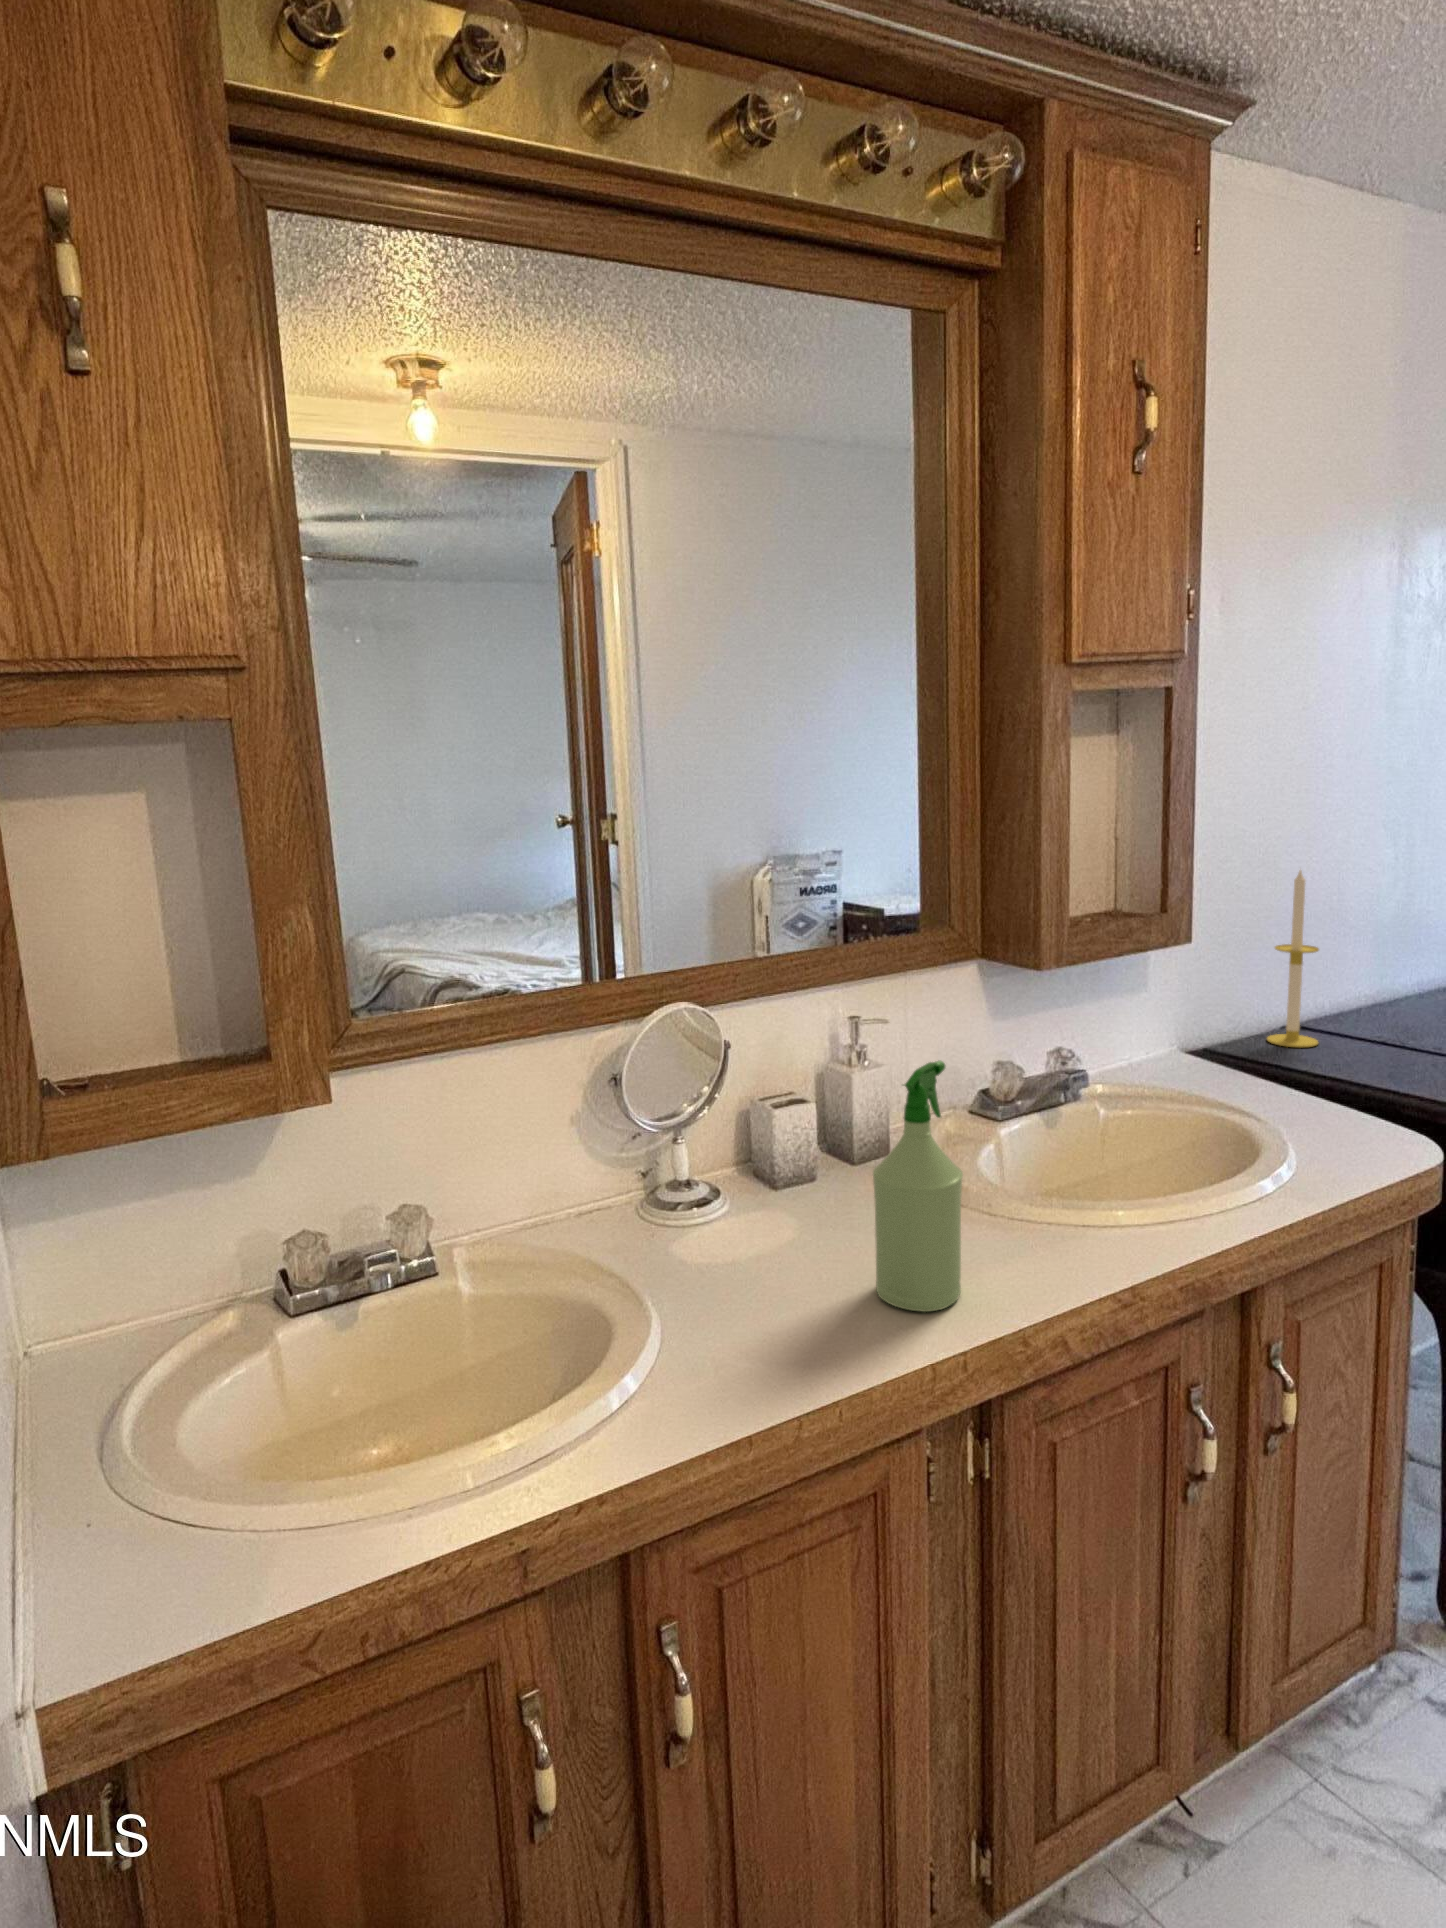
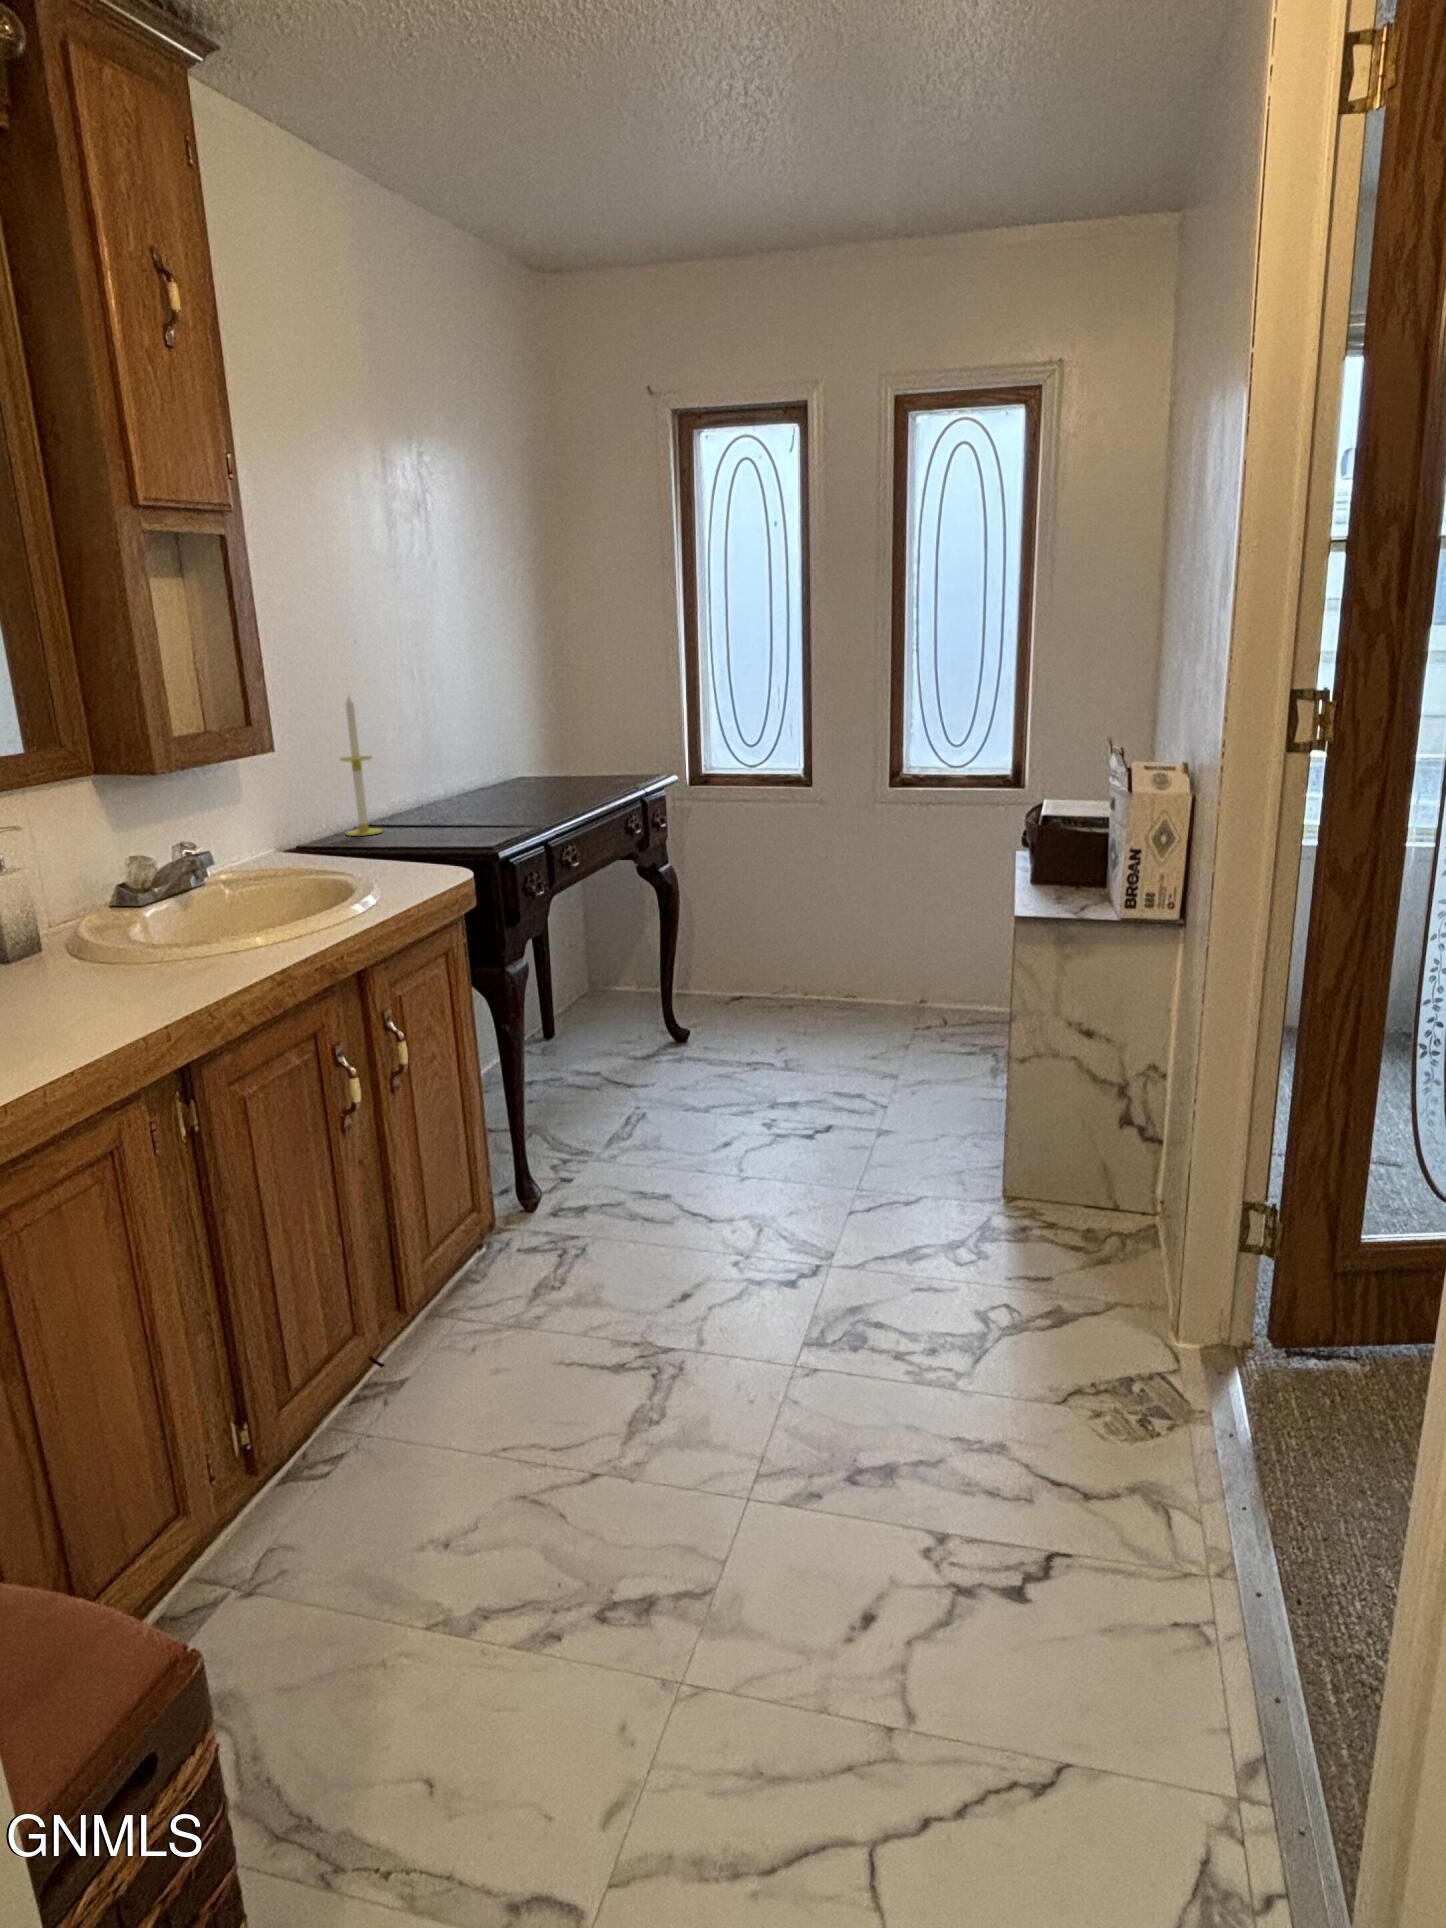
spray bottle: present [873,1061,963,1312] -> none [55,817,150,1016]

